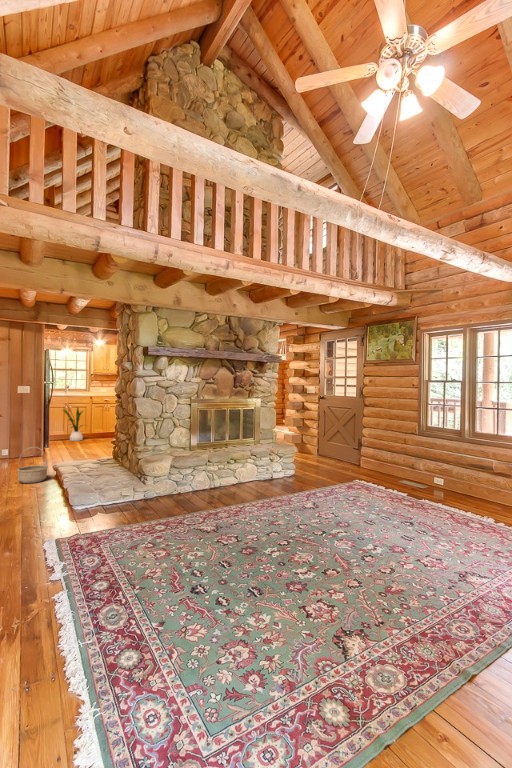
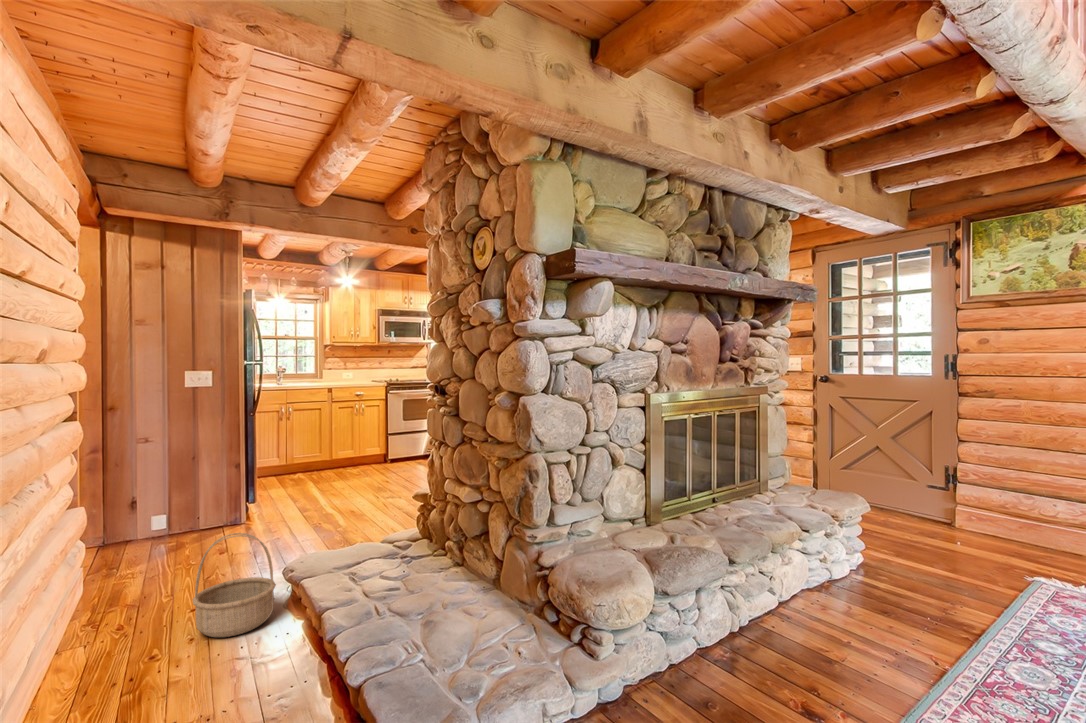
house plant: present [63,407,83,441] -> none [276,405,329,480]

